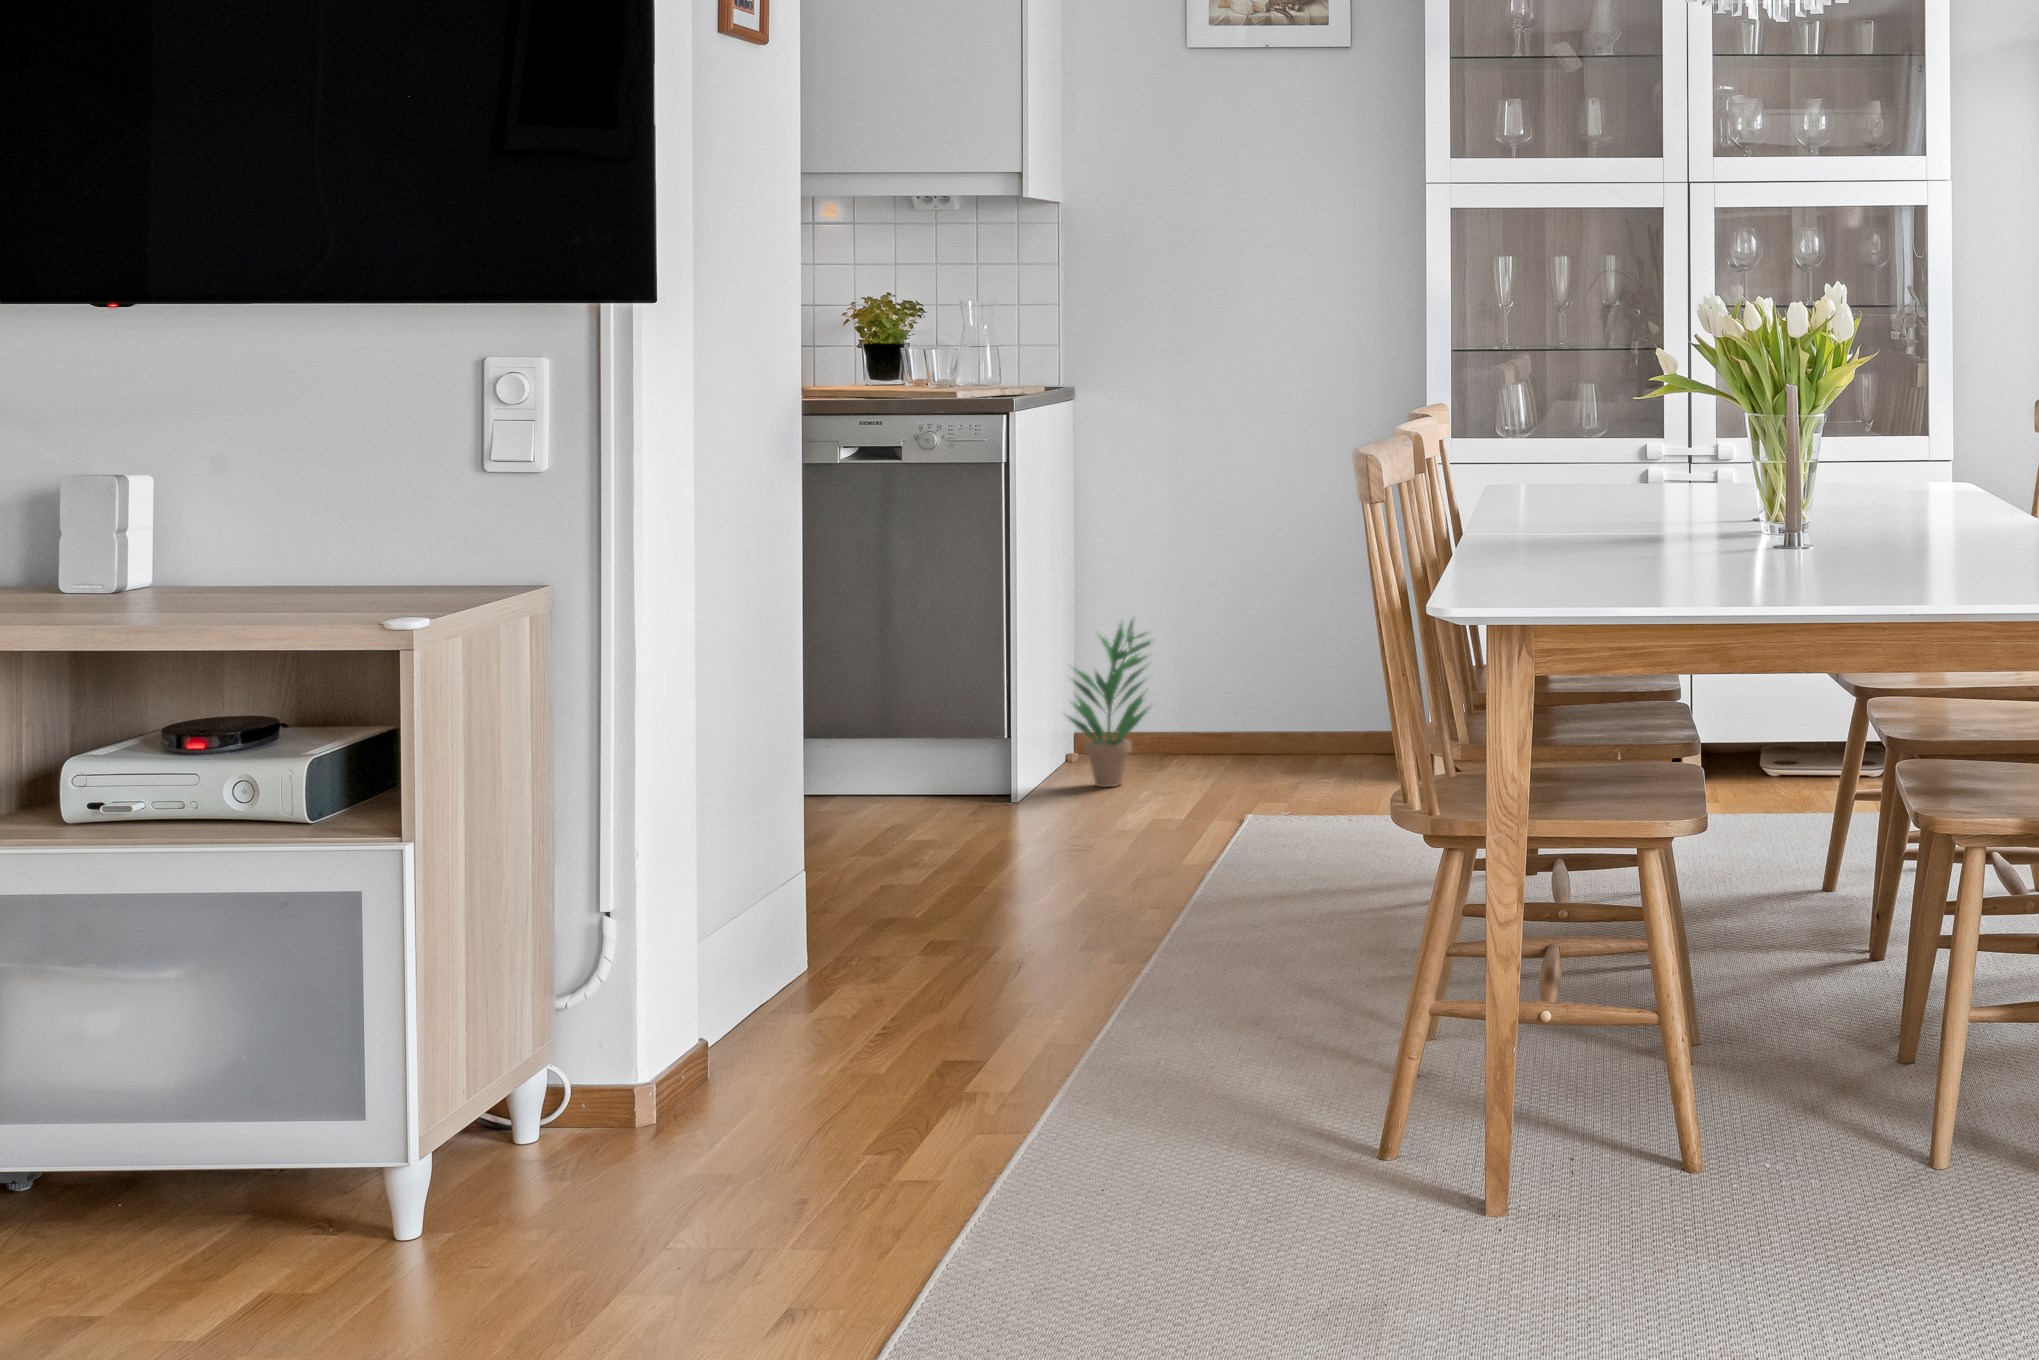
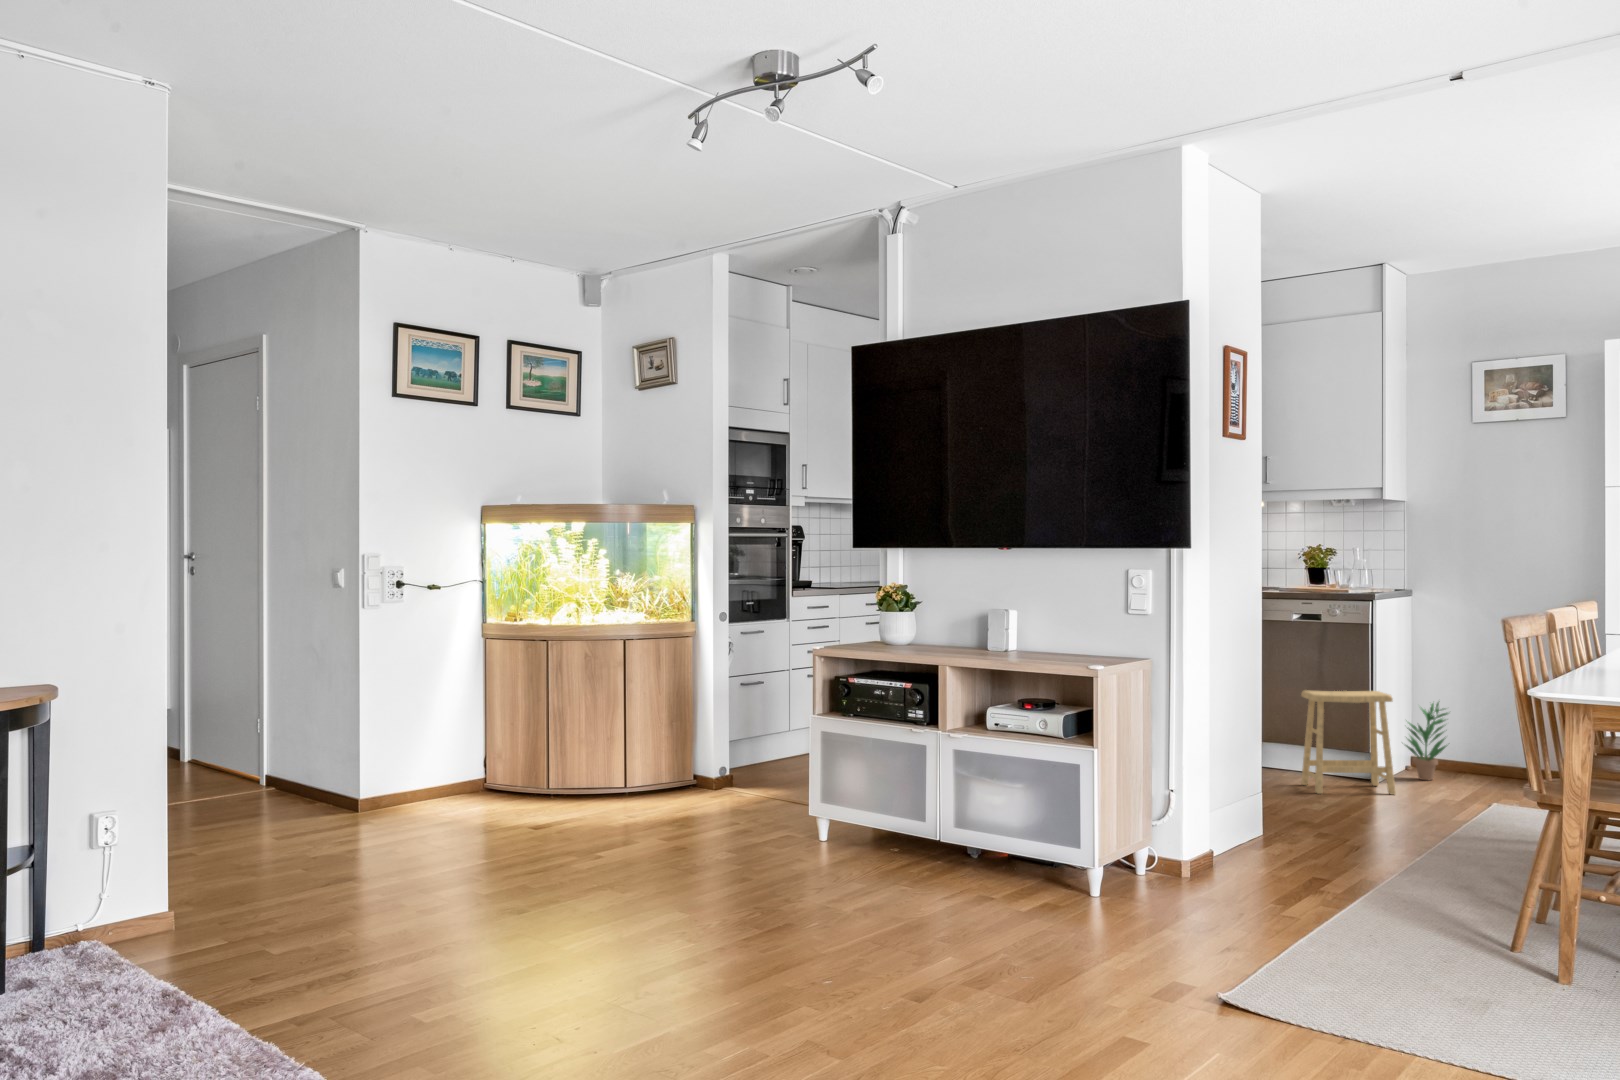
footstool: none [863,609,1061,852] -> present [1301,691,1396,795]

